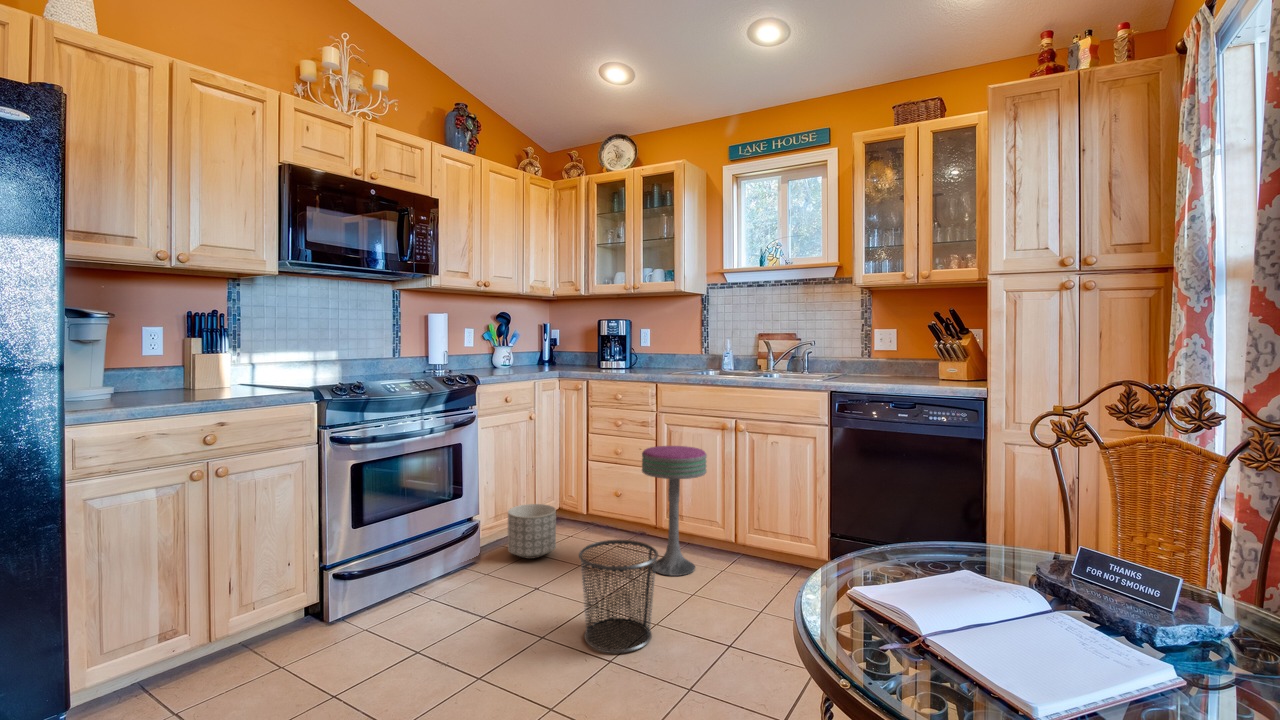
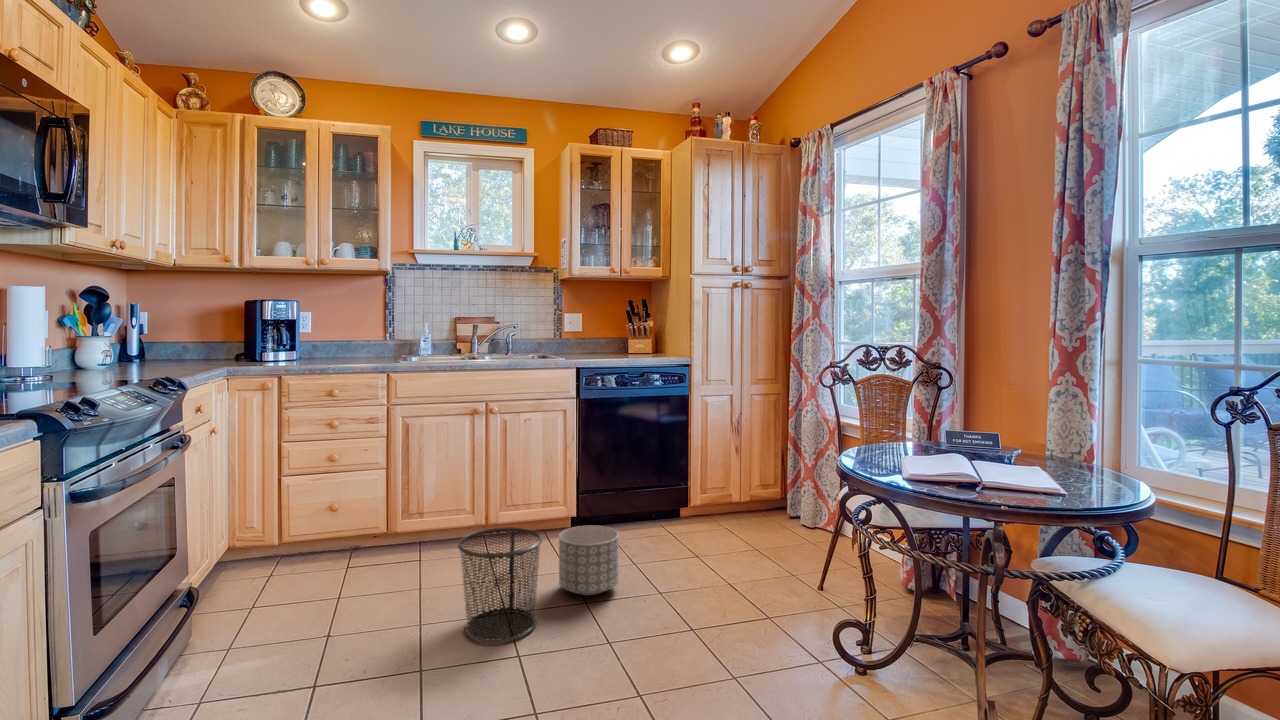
bar stool: present [642,446,707,576] -> none [410,435,482,571]
planter: present [508,504,556,559] -> present [559,525,619,596]

